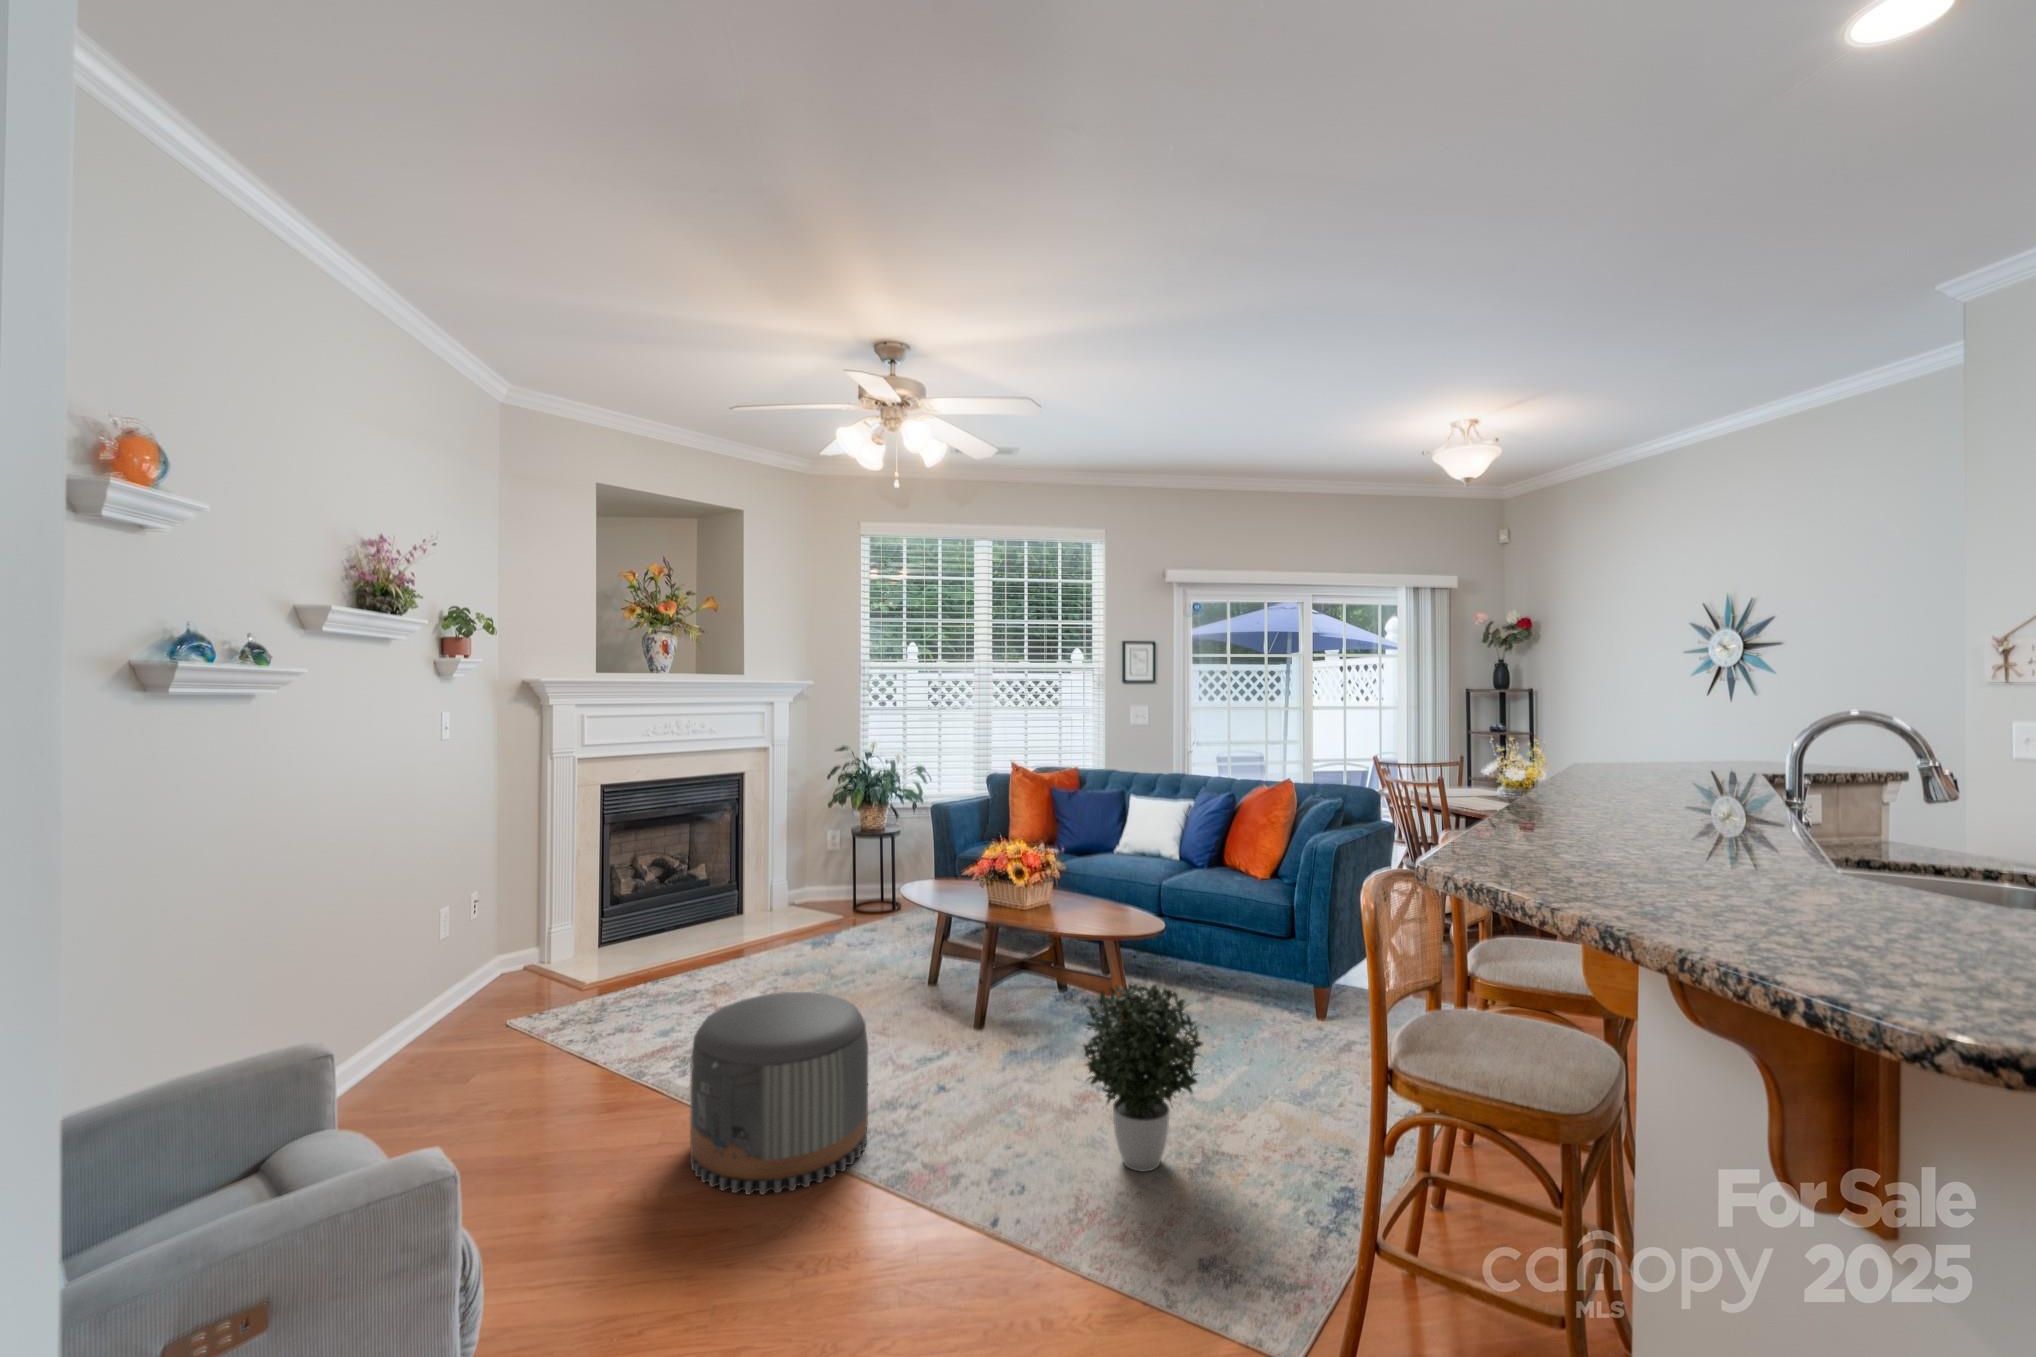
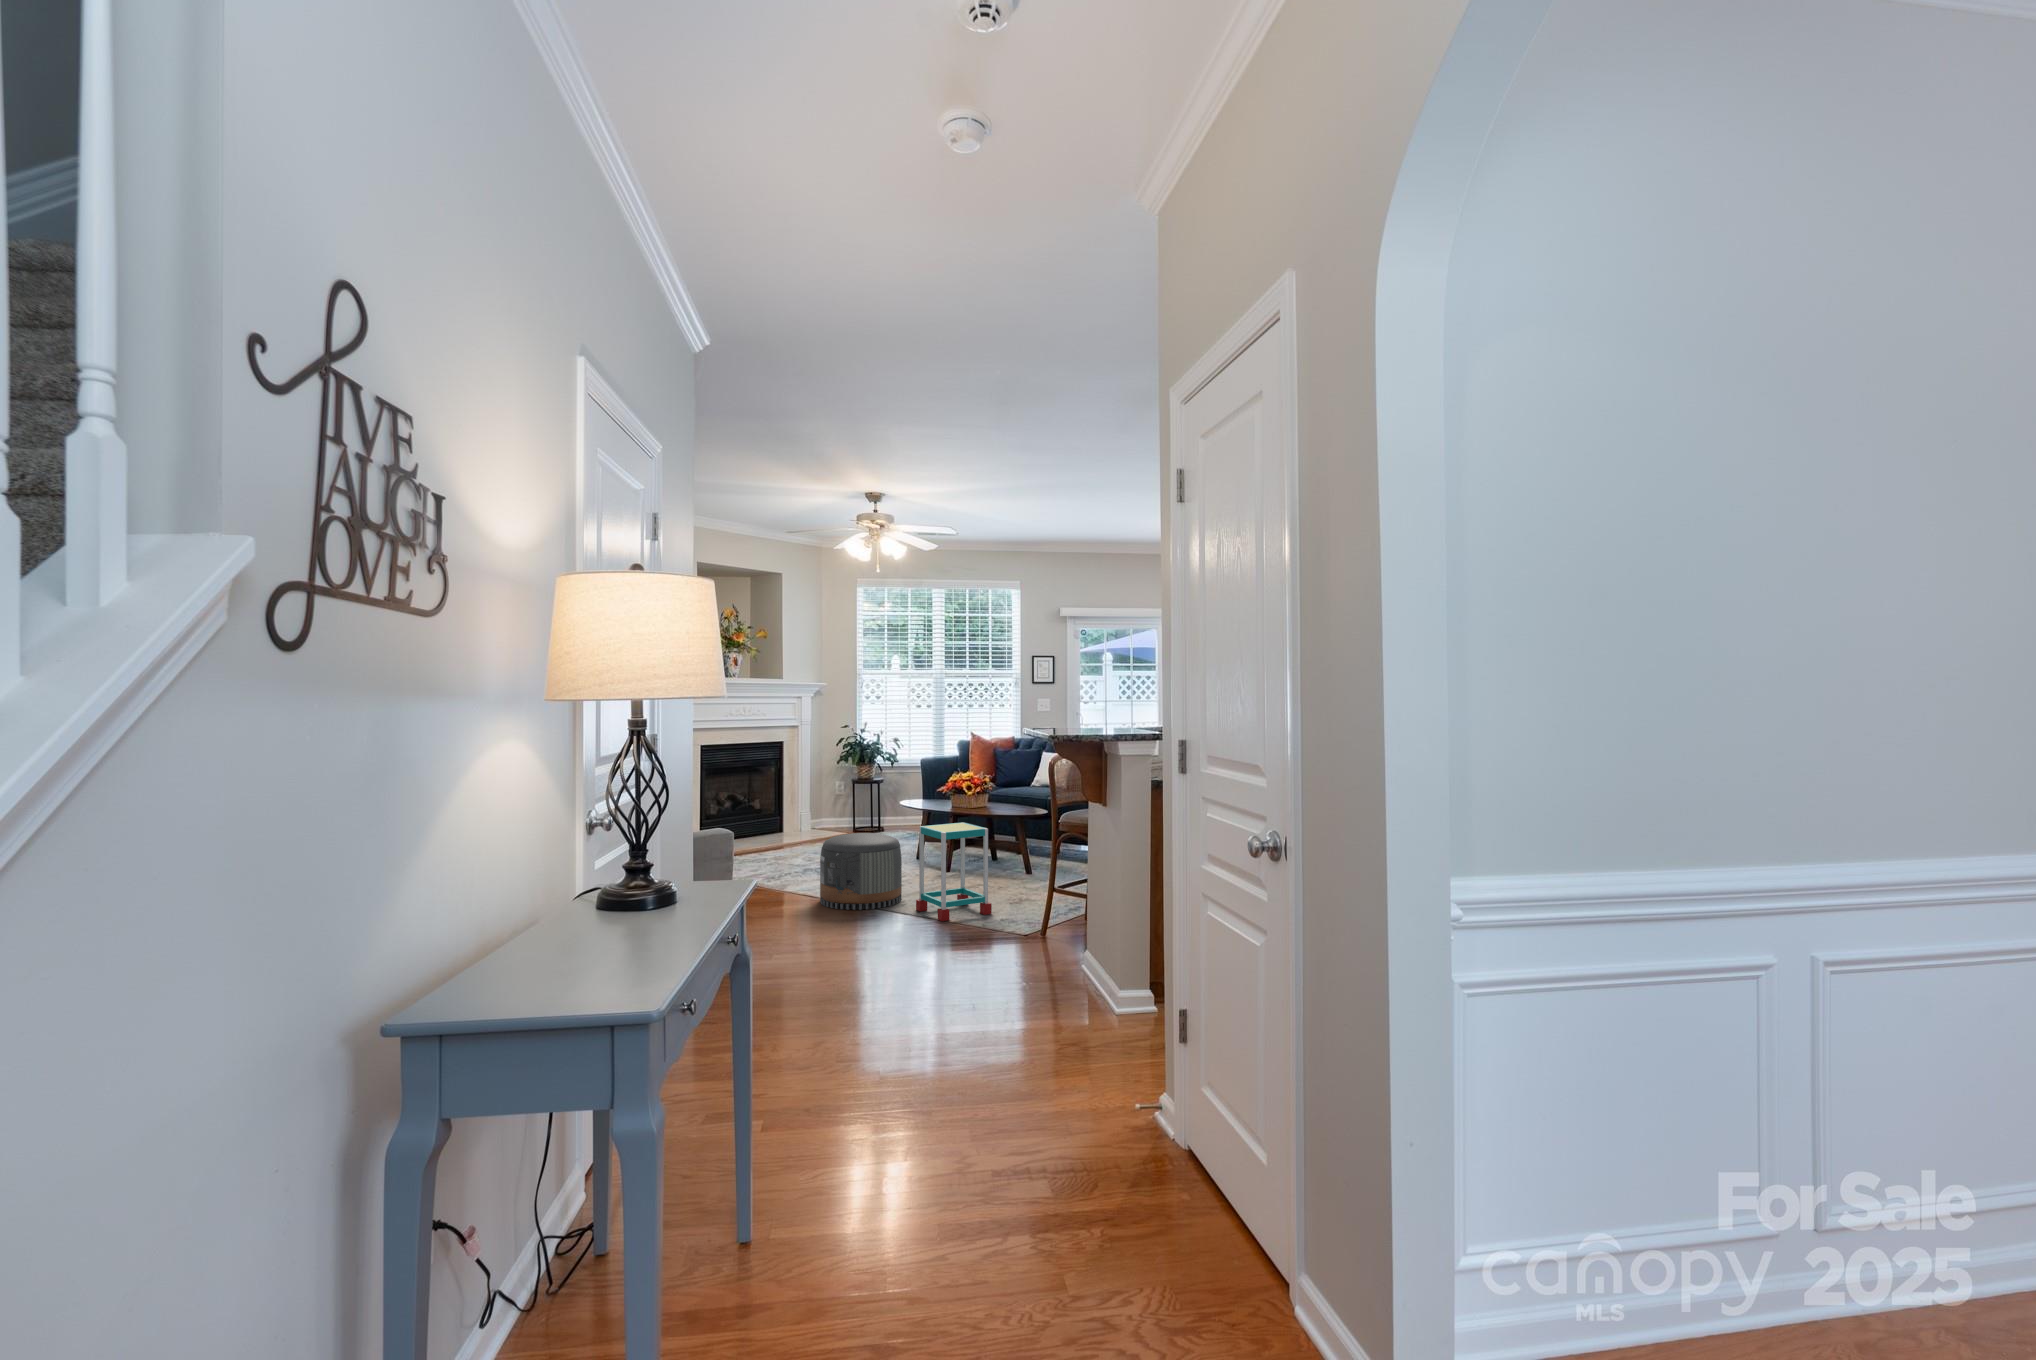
potted plant: present [1084,984,1203,1172] -> none [1003,819,1058,902]
side table: none [886,993,1058,1274] -> present [916,823,992,921]

